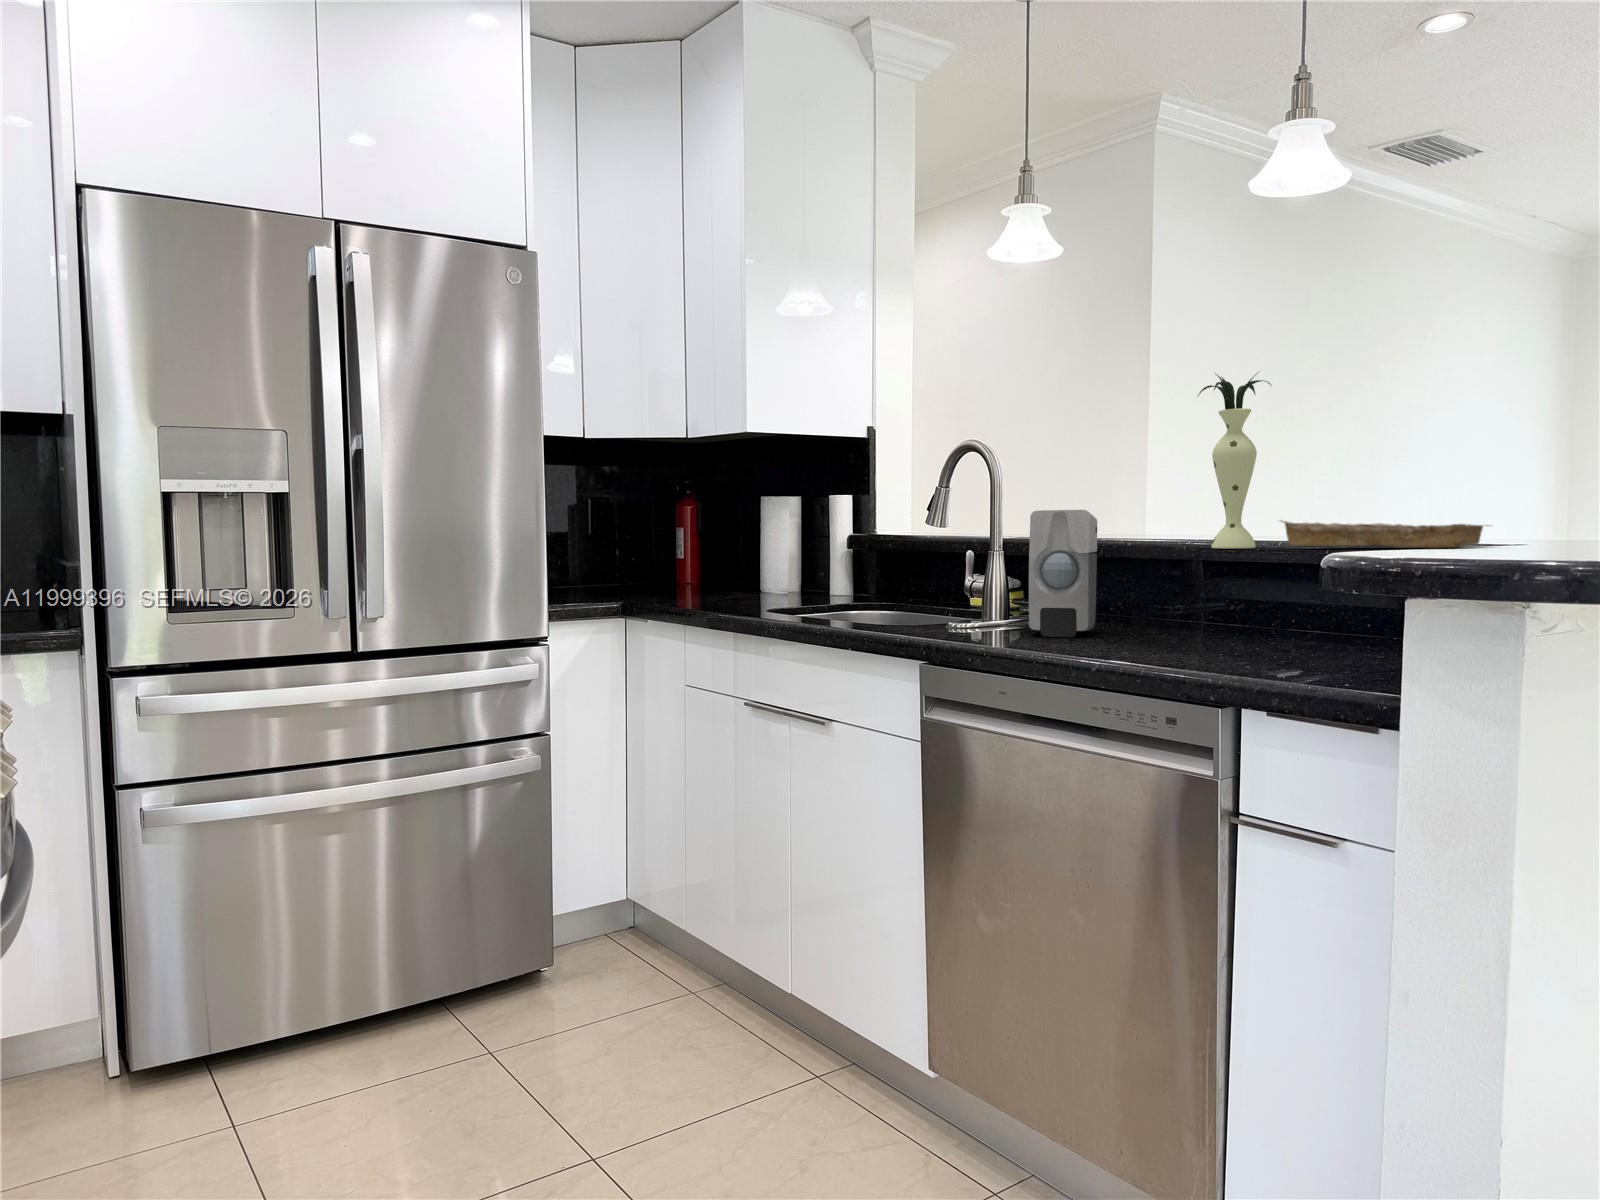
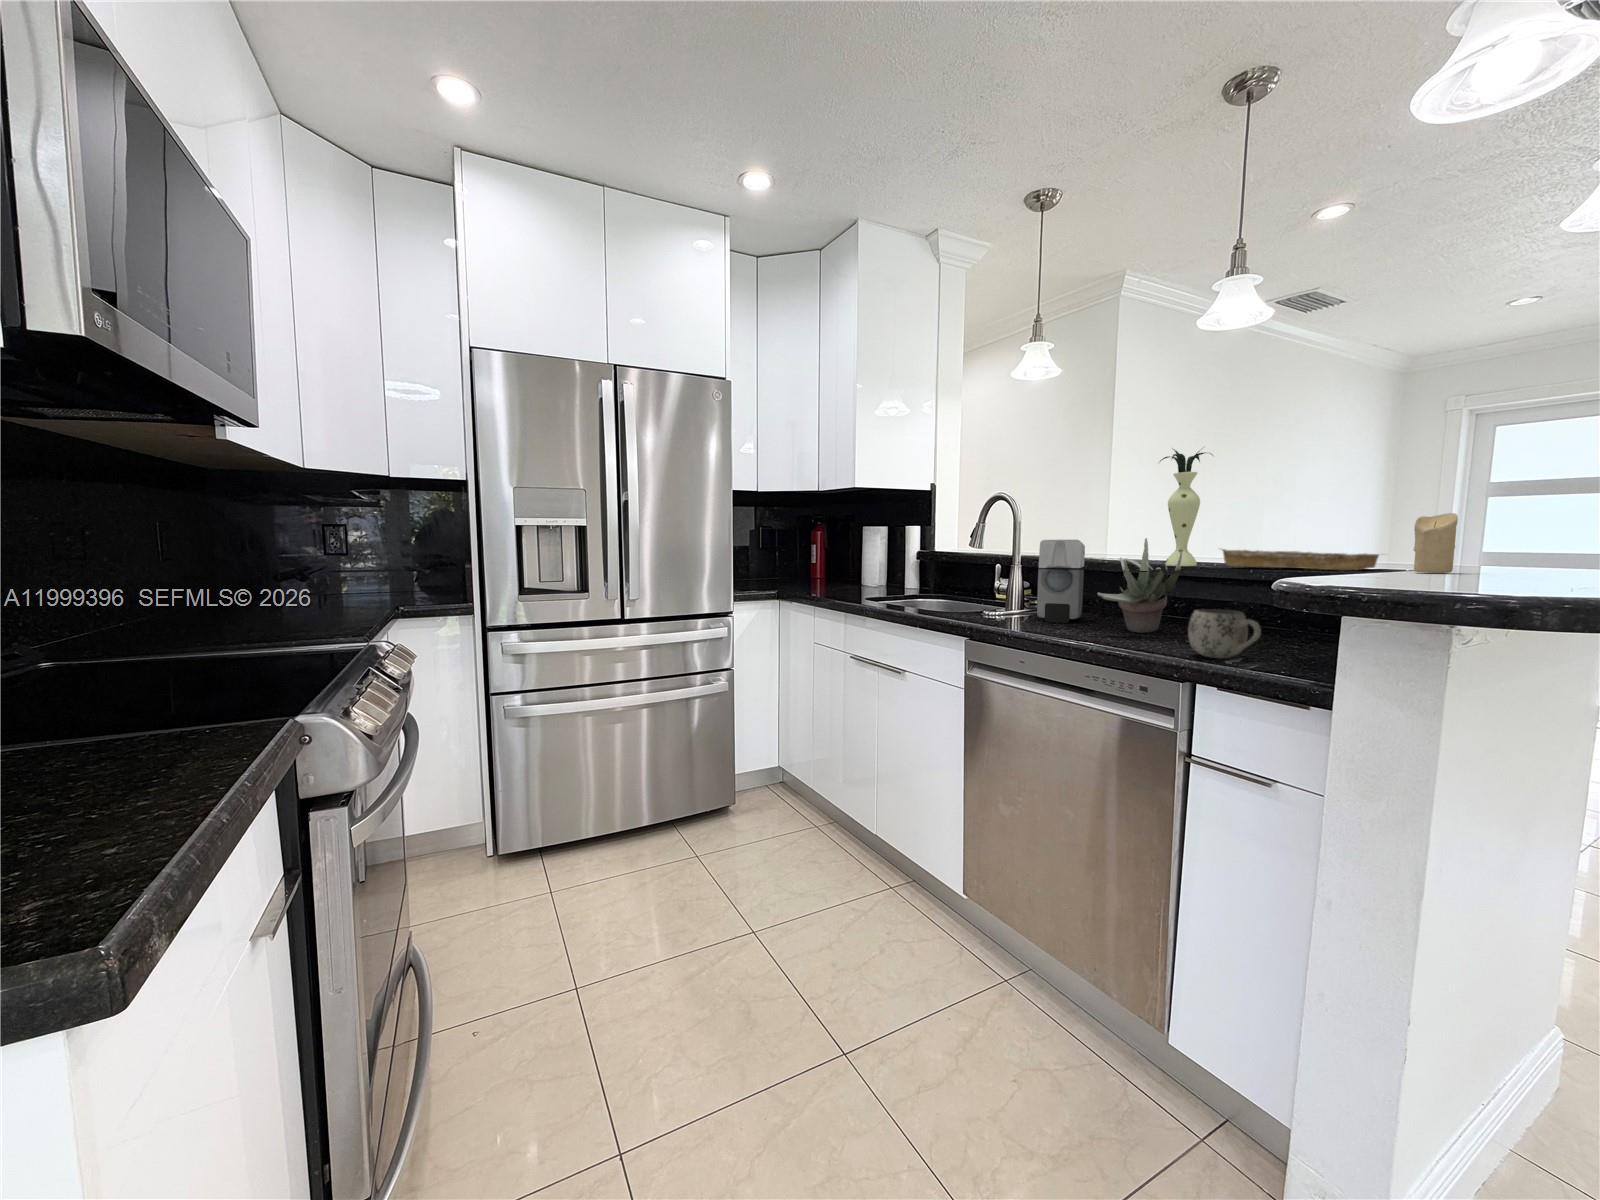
candle: none [1514,467,1563,547] -> present [1414,513,1458,573]
succulent plant: none [1110,505,1227,646] -> present [1098,538,1182,633]
mug: none [1229,604,1320,673] -> present [1188,609,1261,658]

